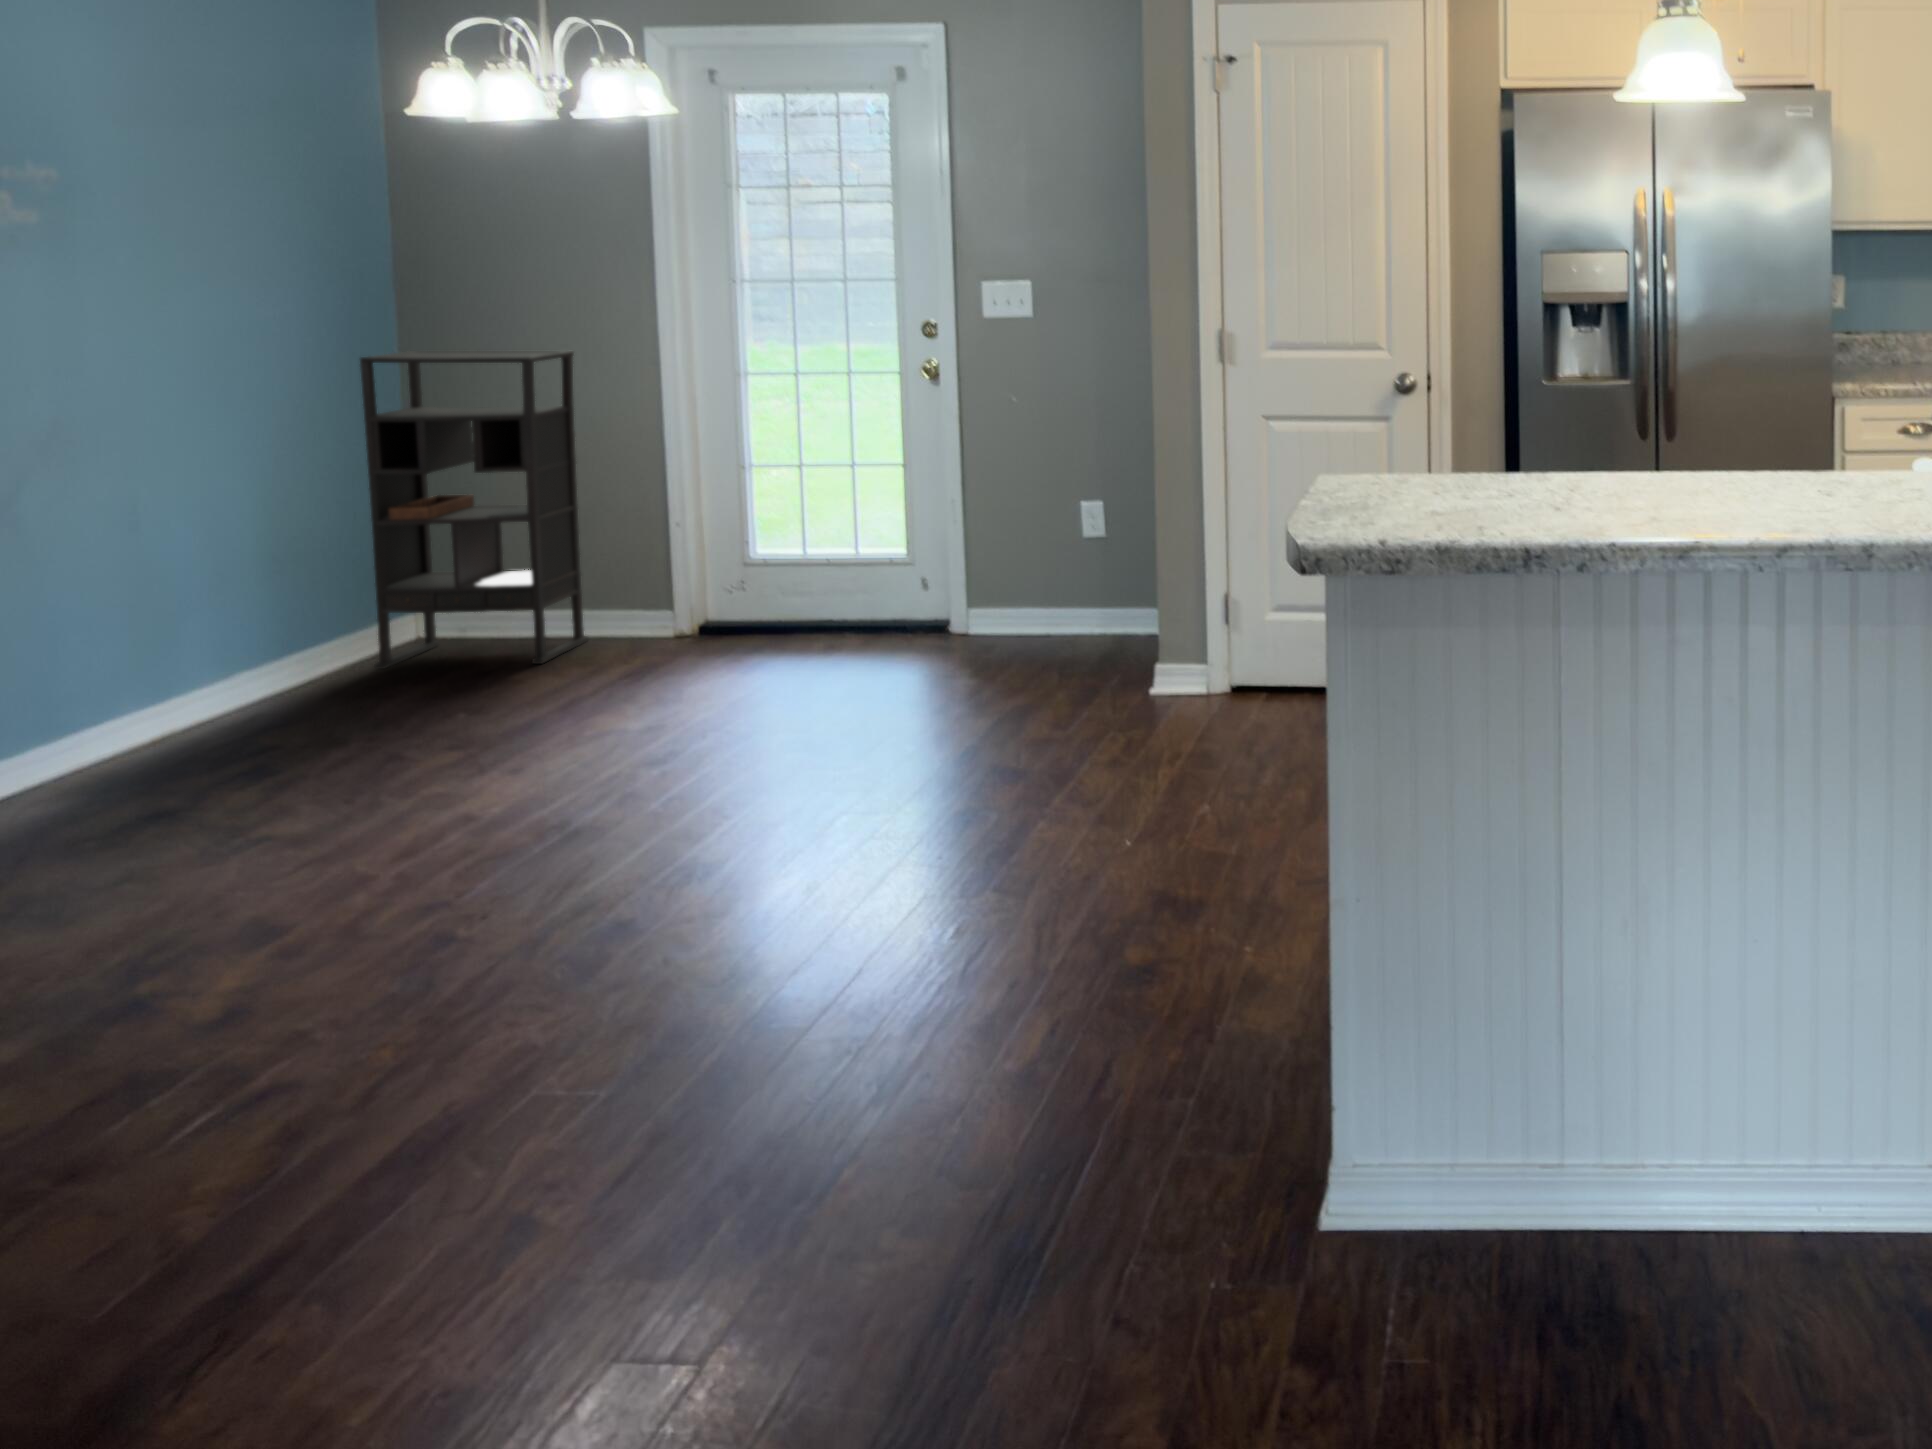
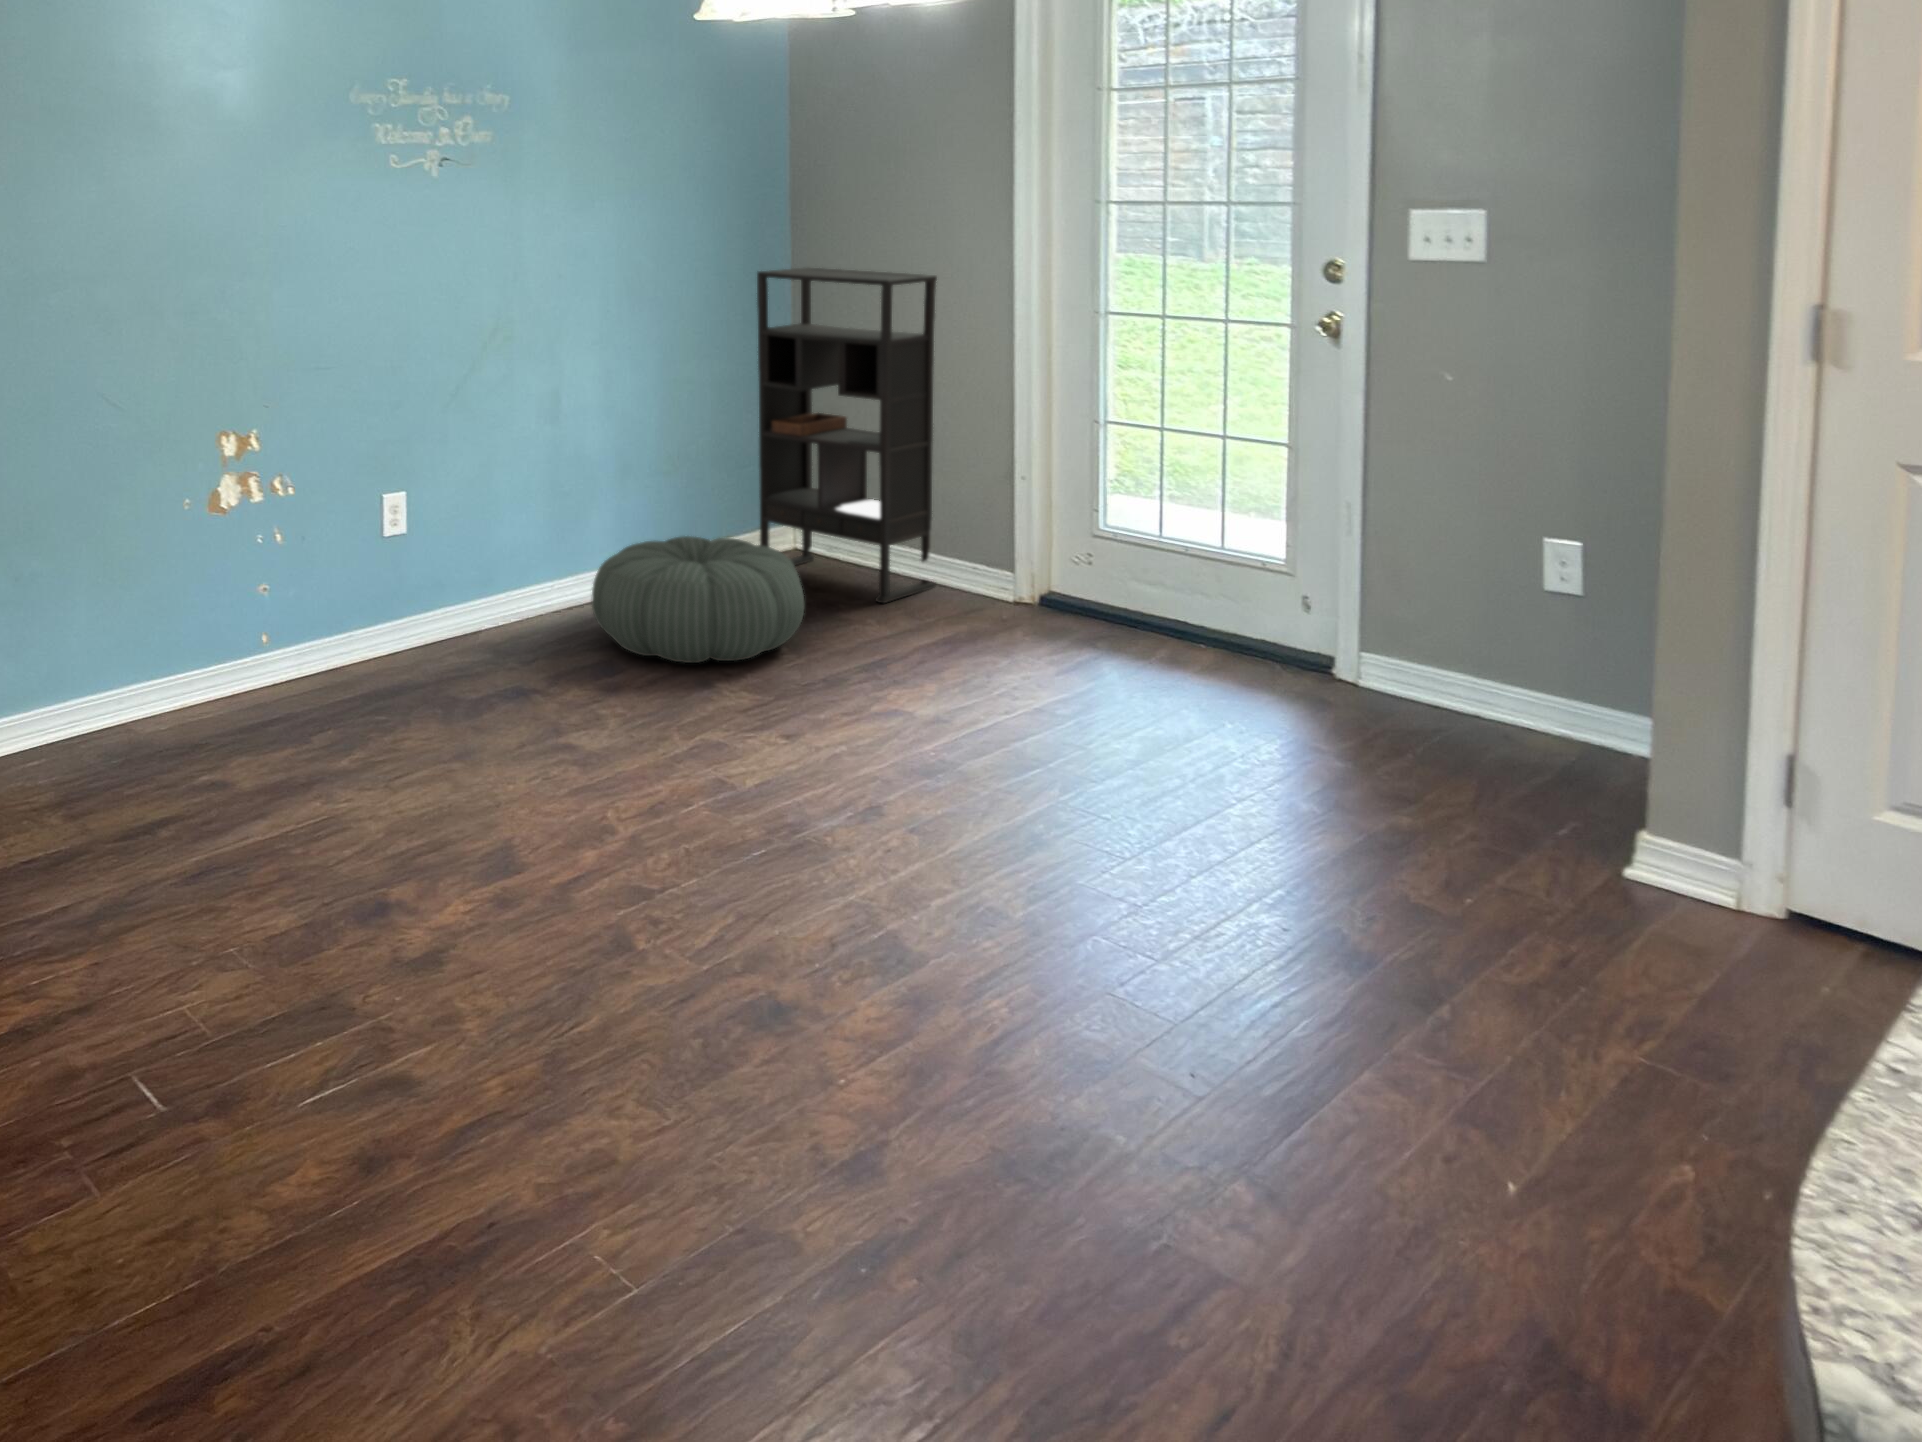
pouf: none [200,628,476,764] -> present [591,536,804,663]

